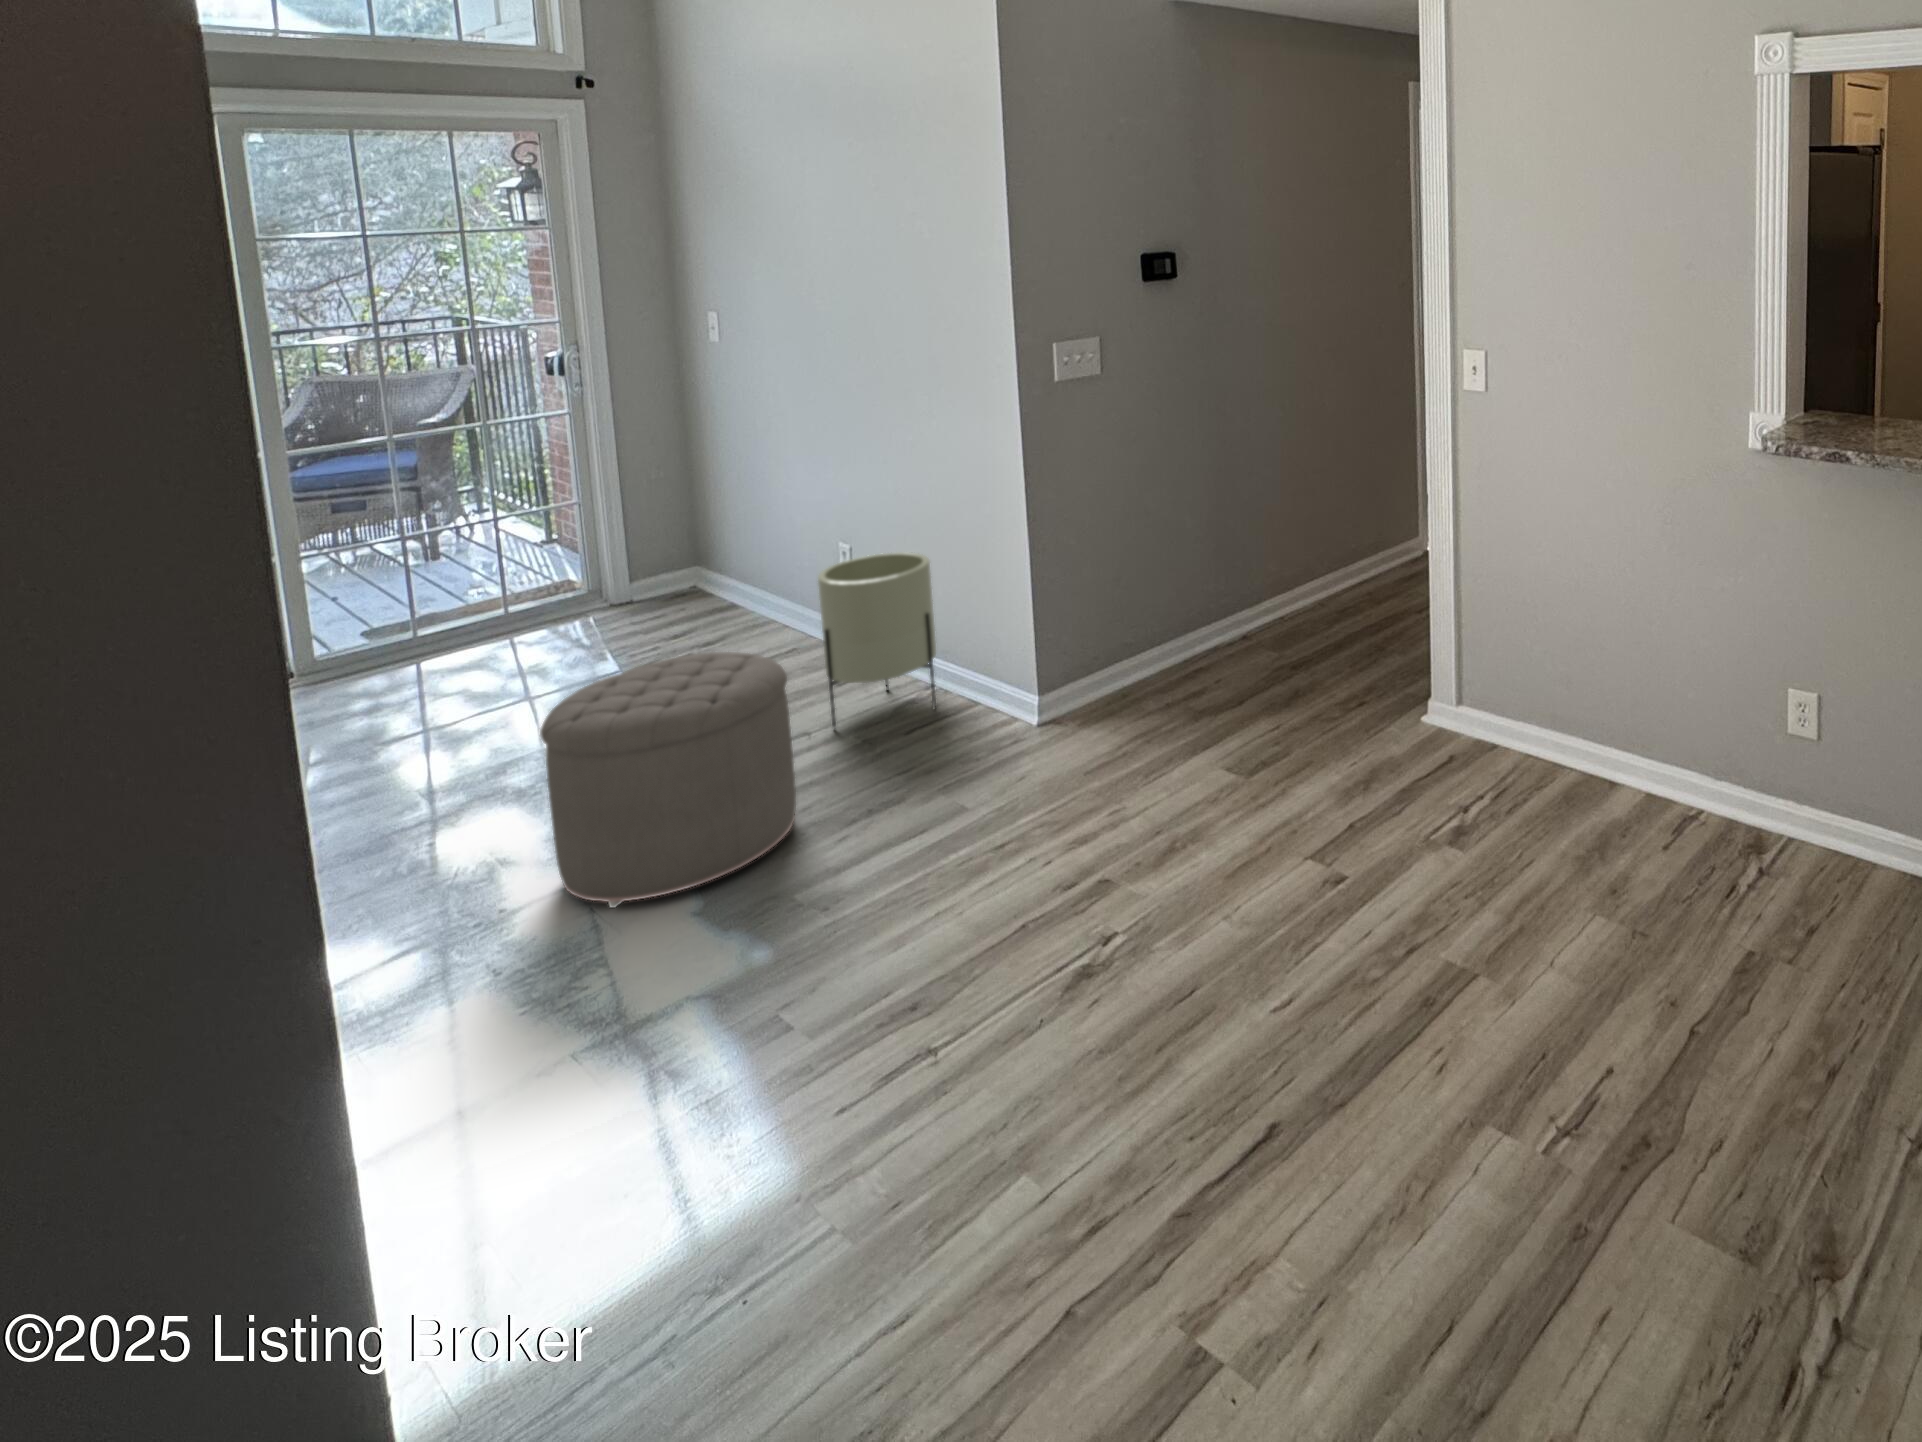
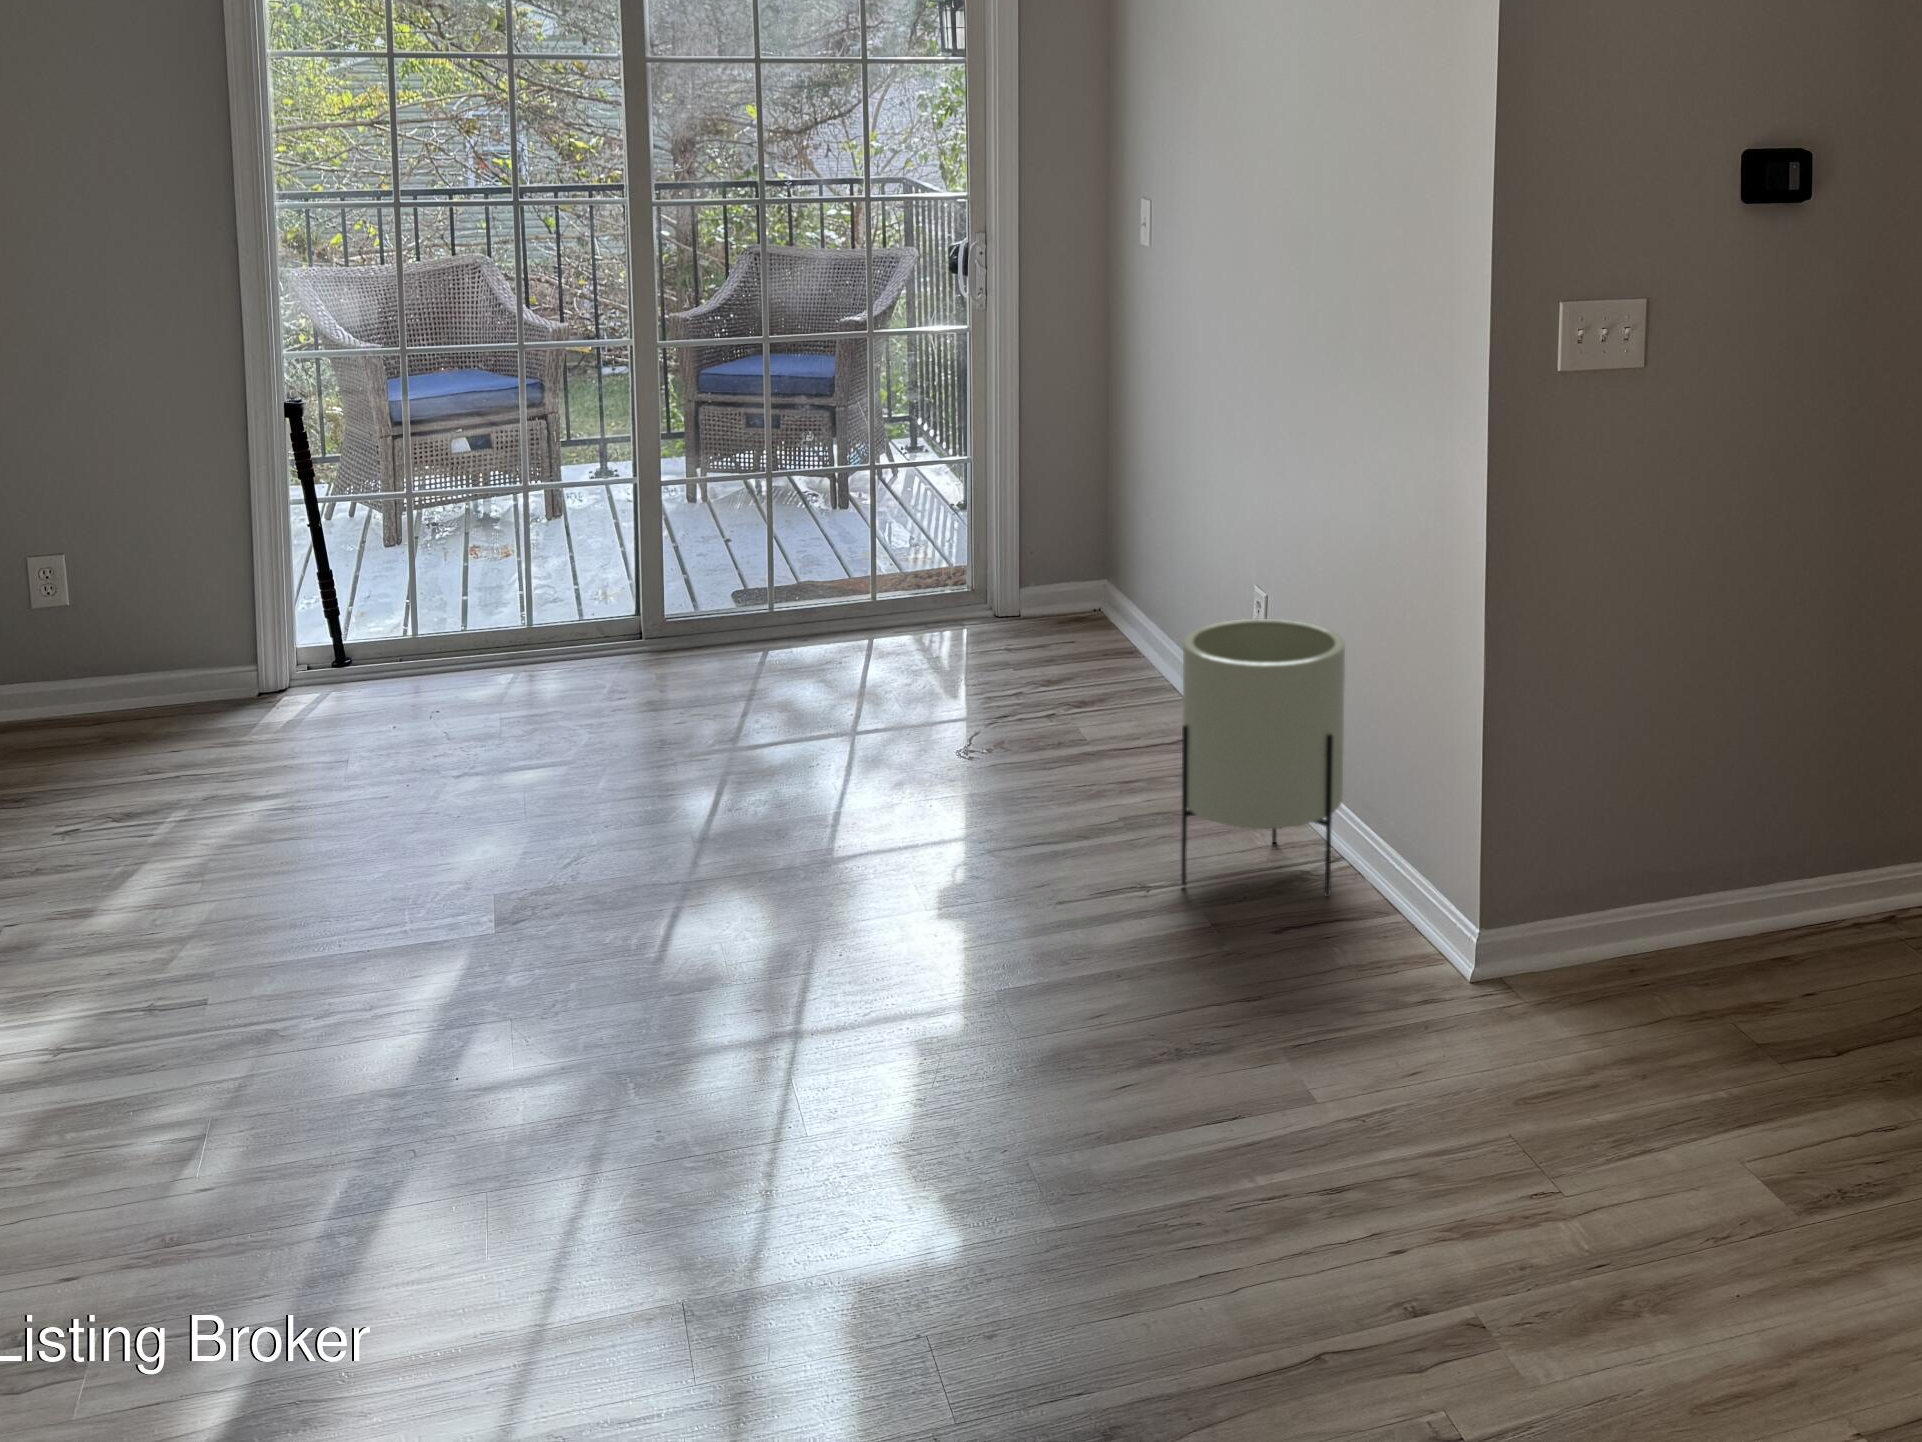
ottoman: present [540,652,796,908] -> none [780,724,1090,1084]

